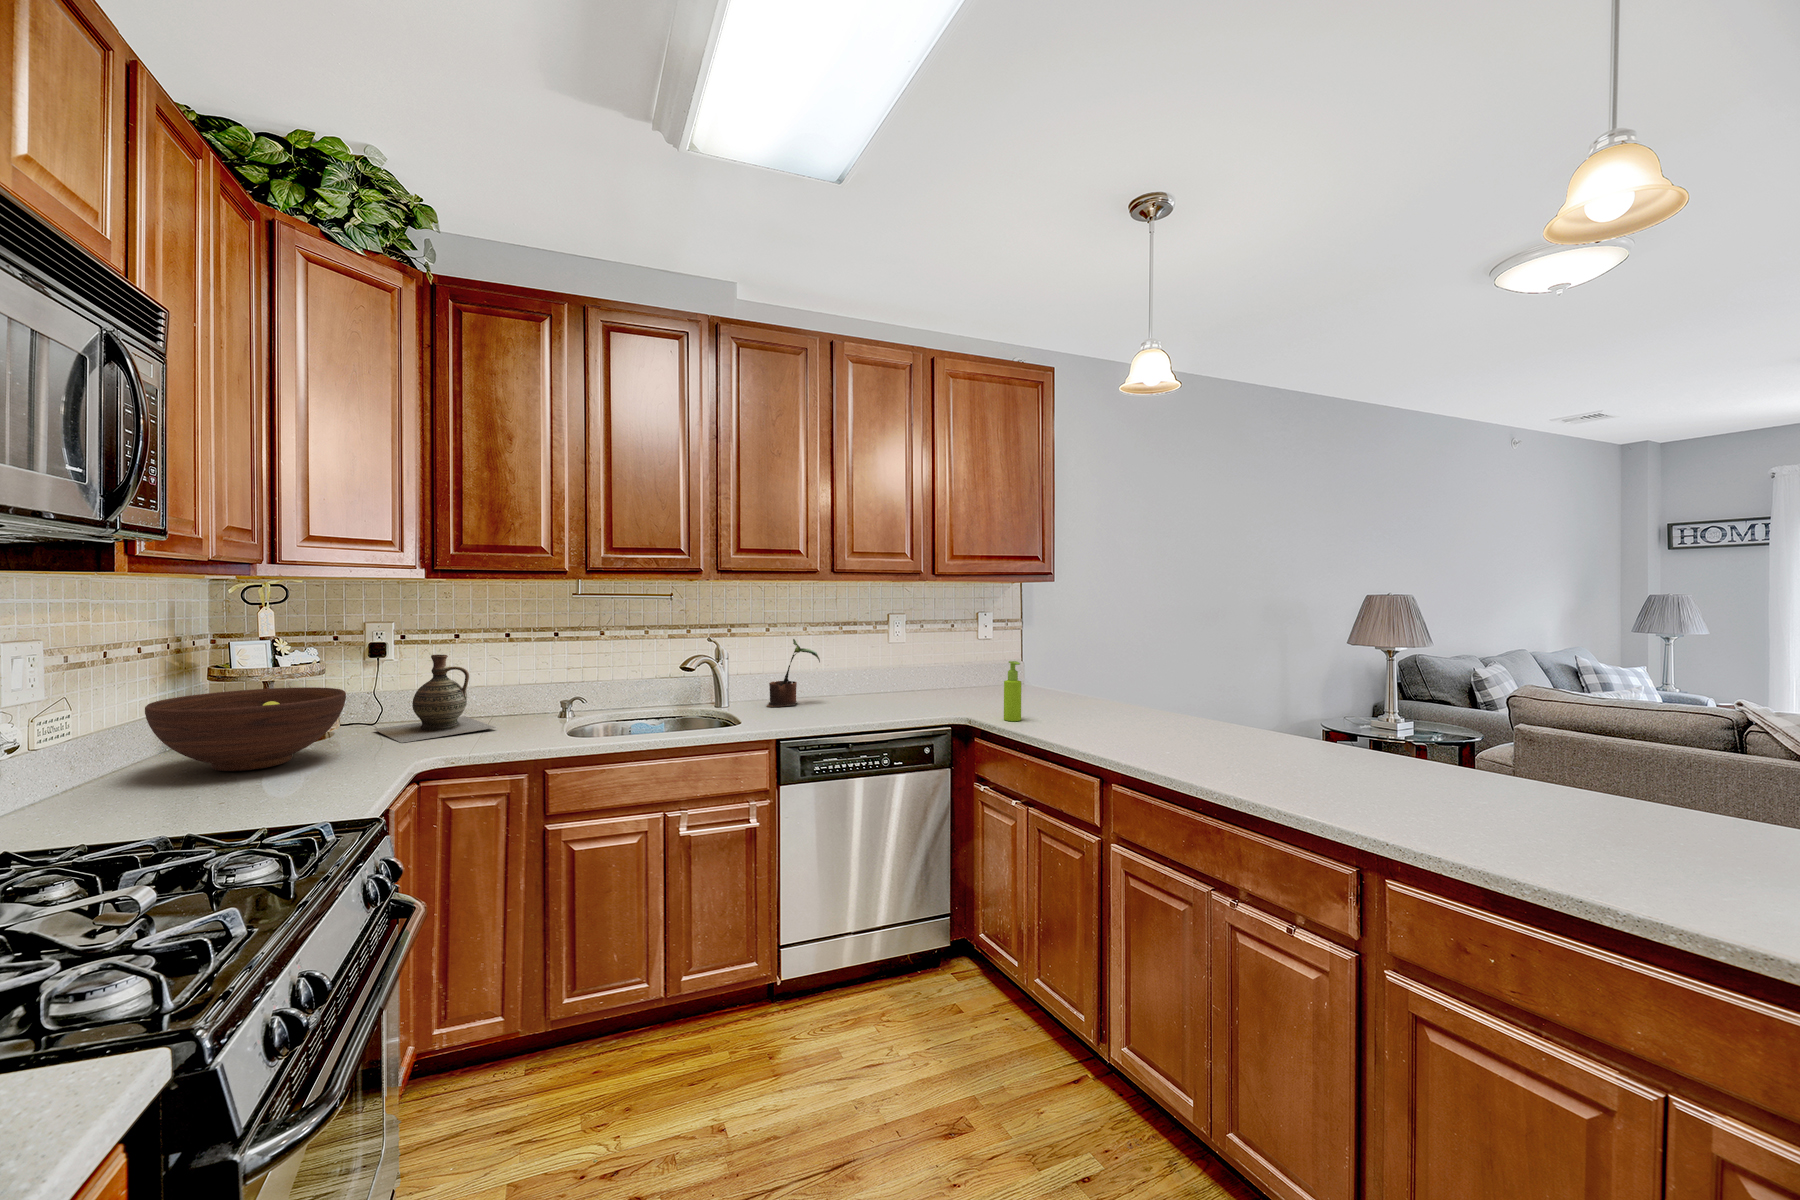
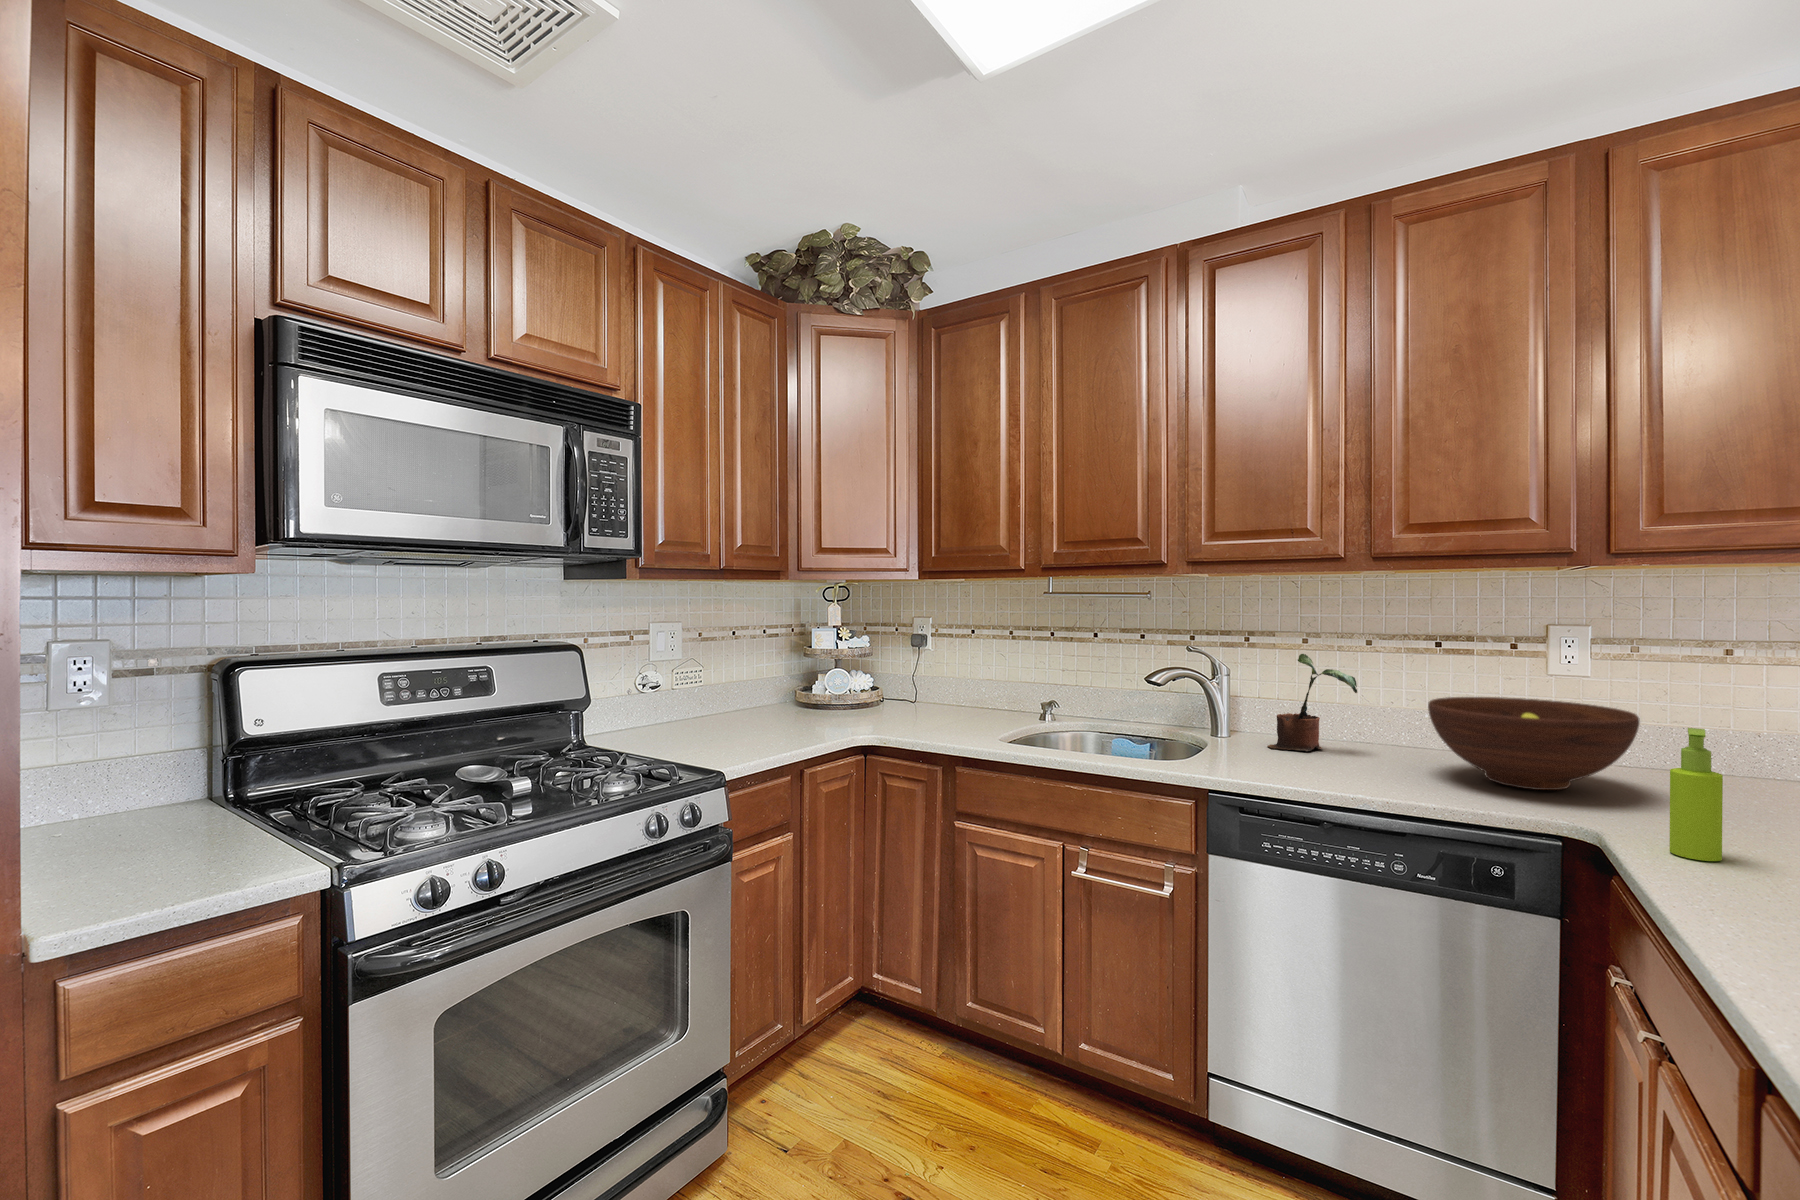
ceramic jug: present [374,654,496,743] -> none [887,647,968,721]
fruit bowl: present [145,687,346,771] -> present [1428,697,1639,790]

